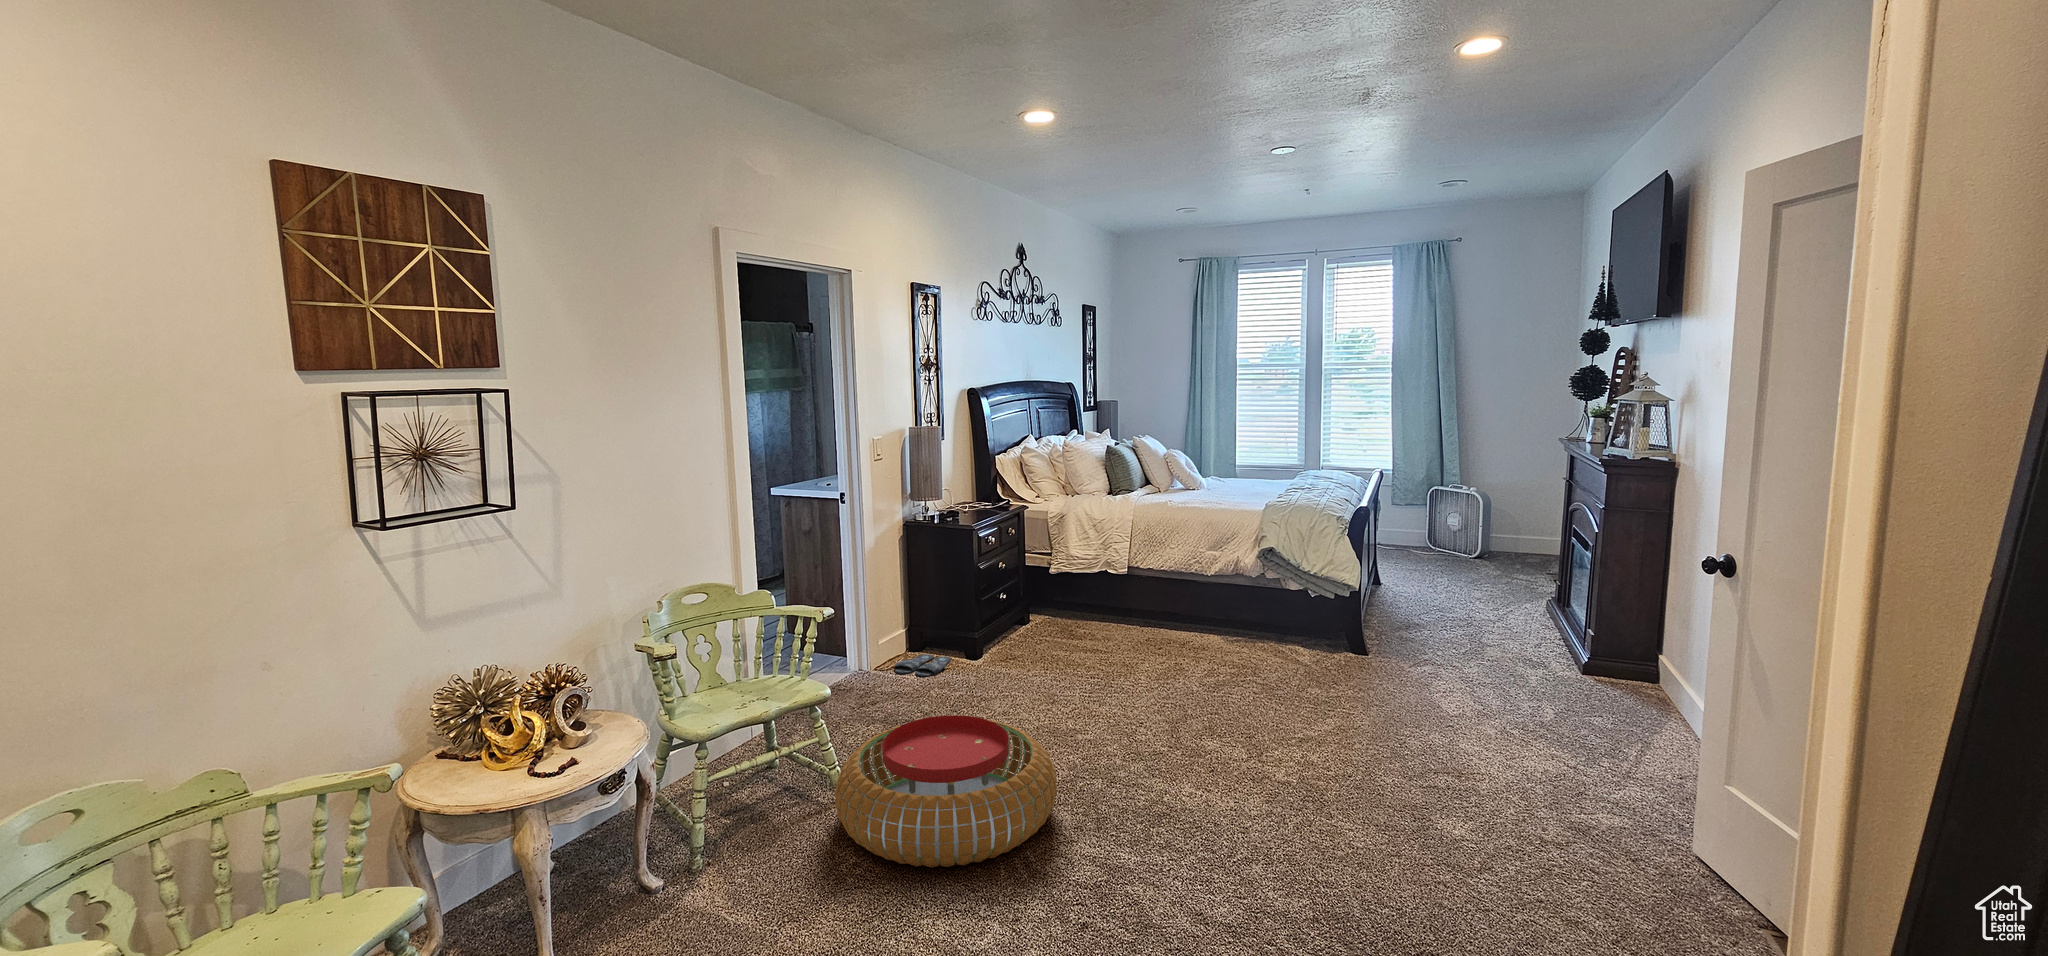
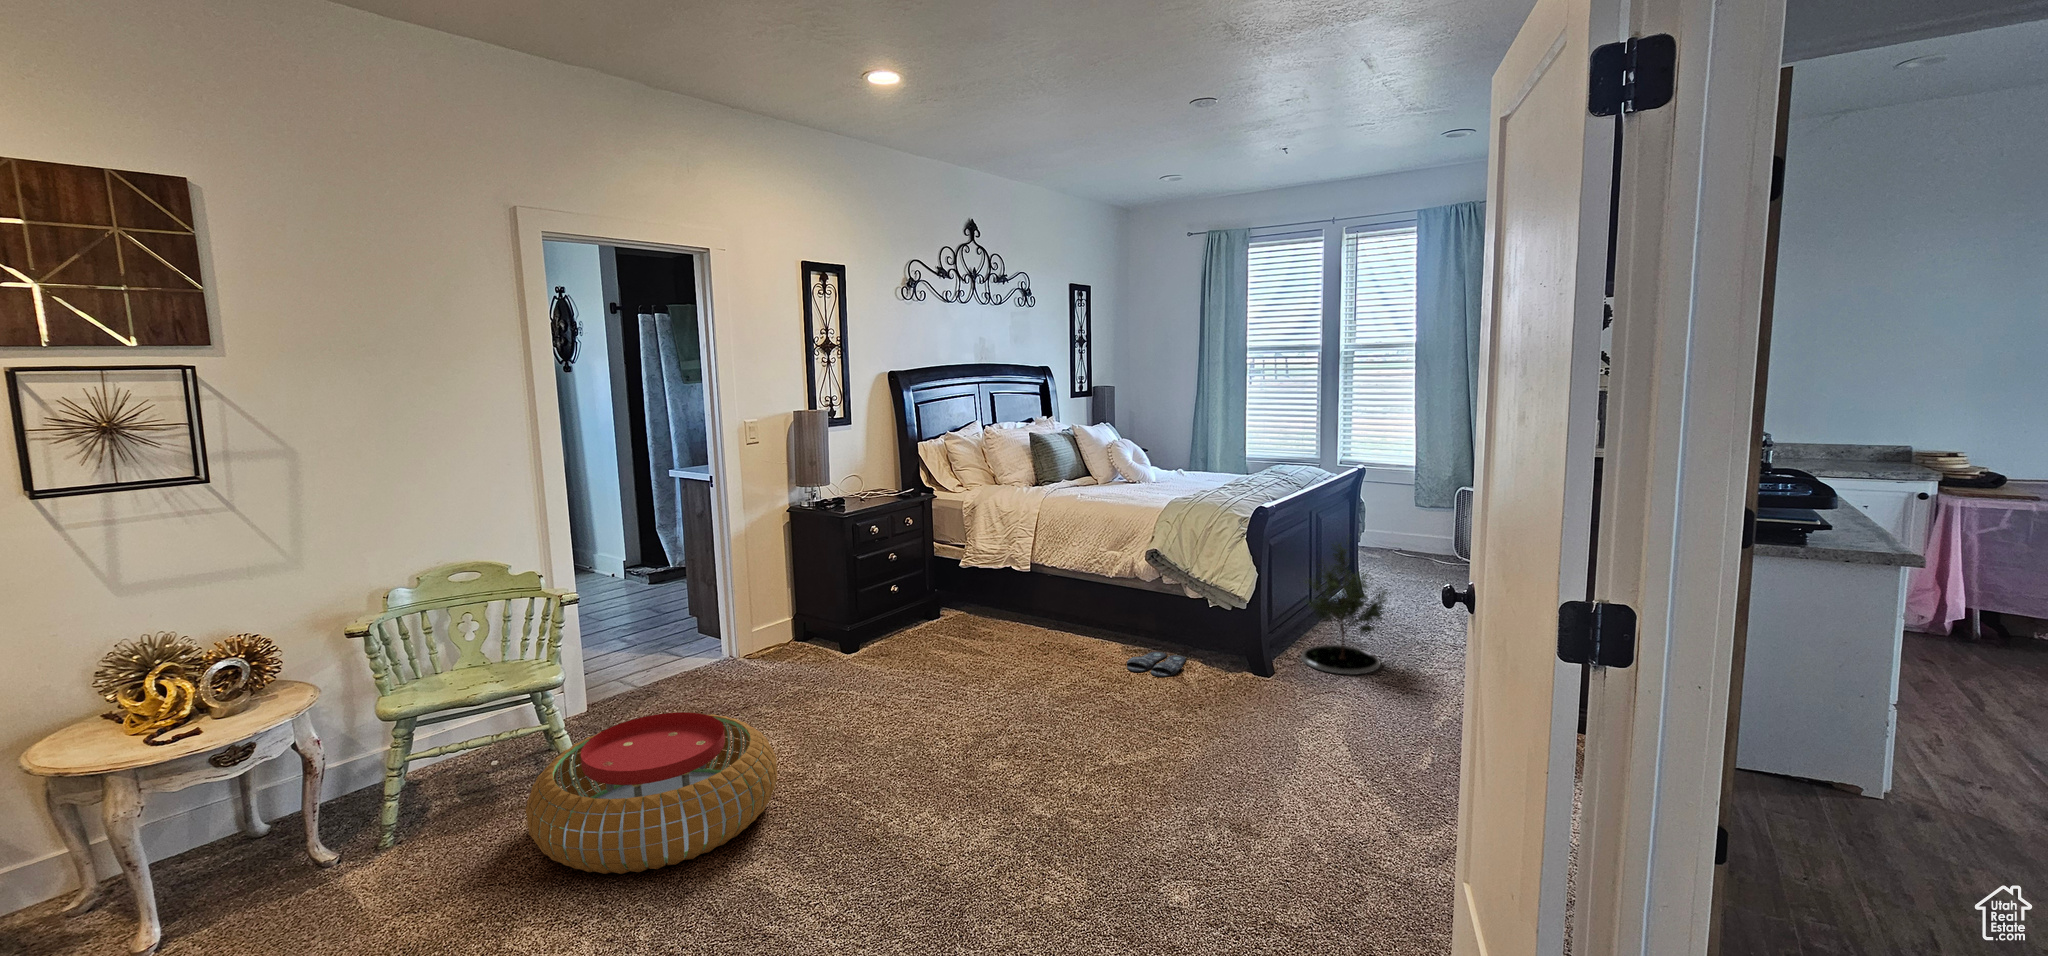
potted tree: none [1380,525,1471,648] -> present [1300,540,1391,675]
slippers: present [894,654,951,677] -> present [1127,652,1186,677]

